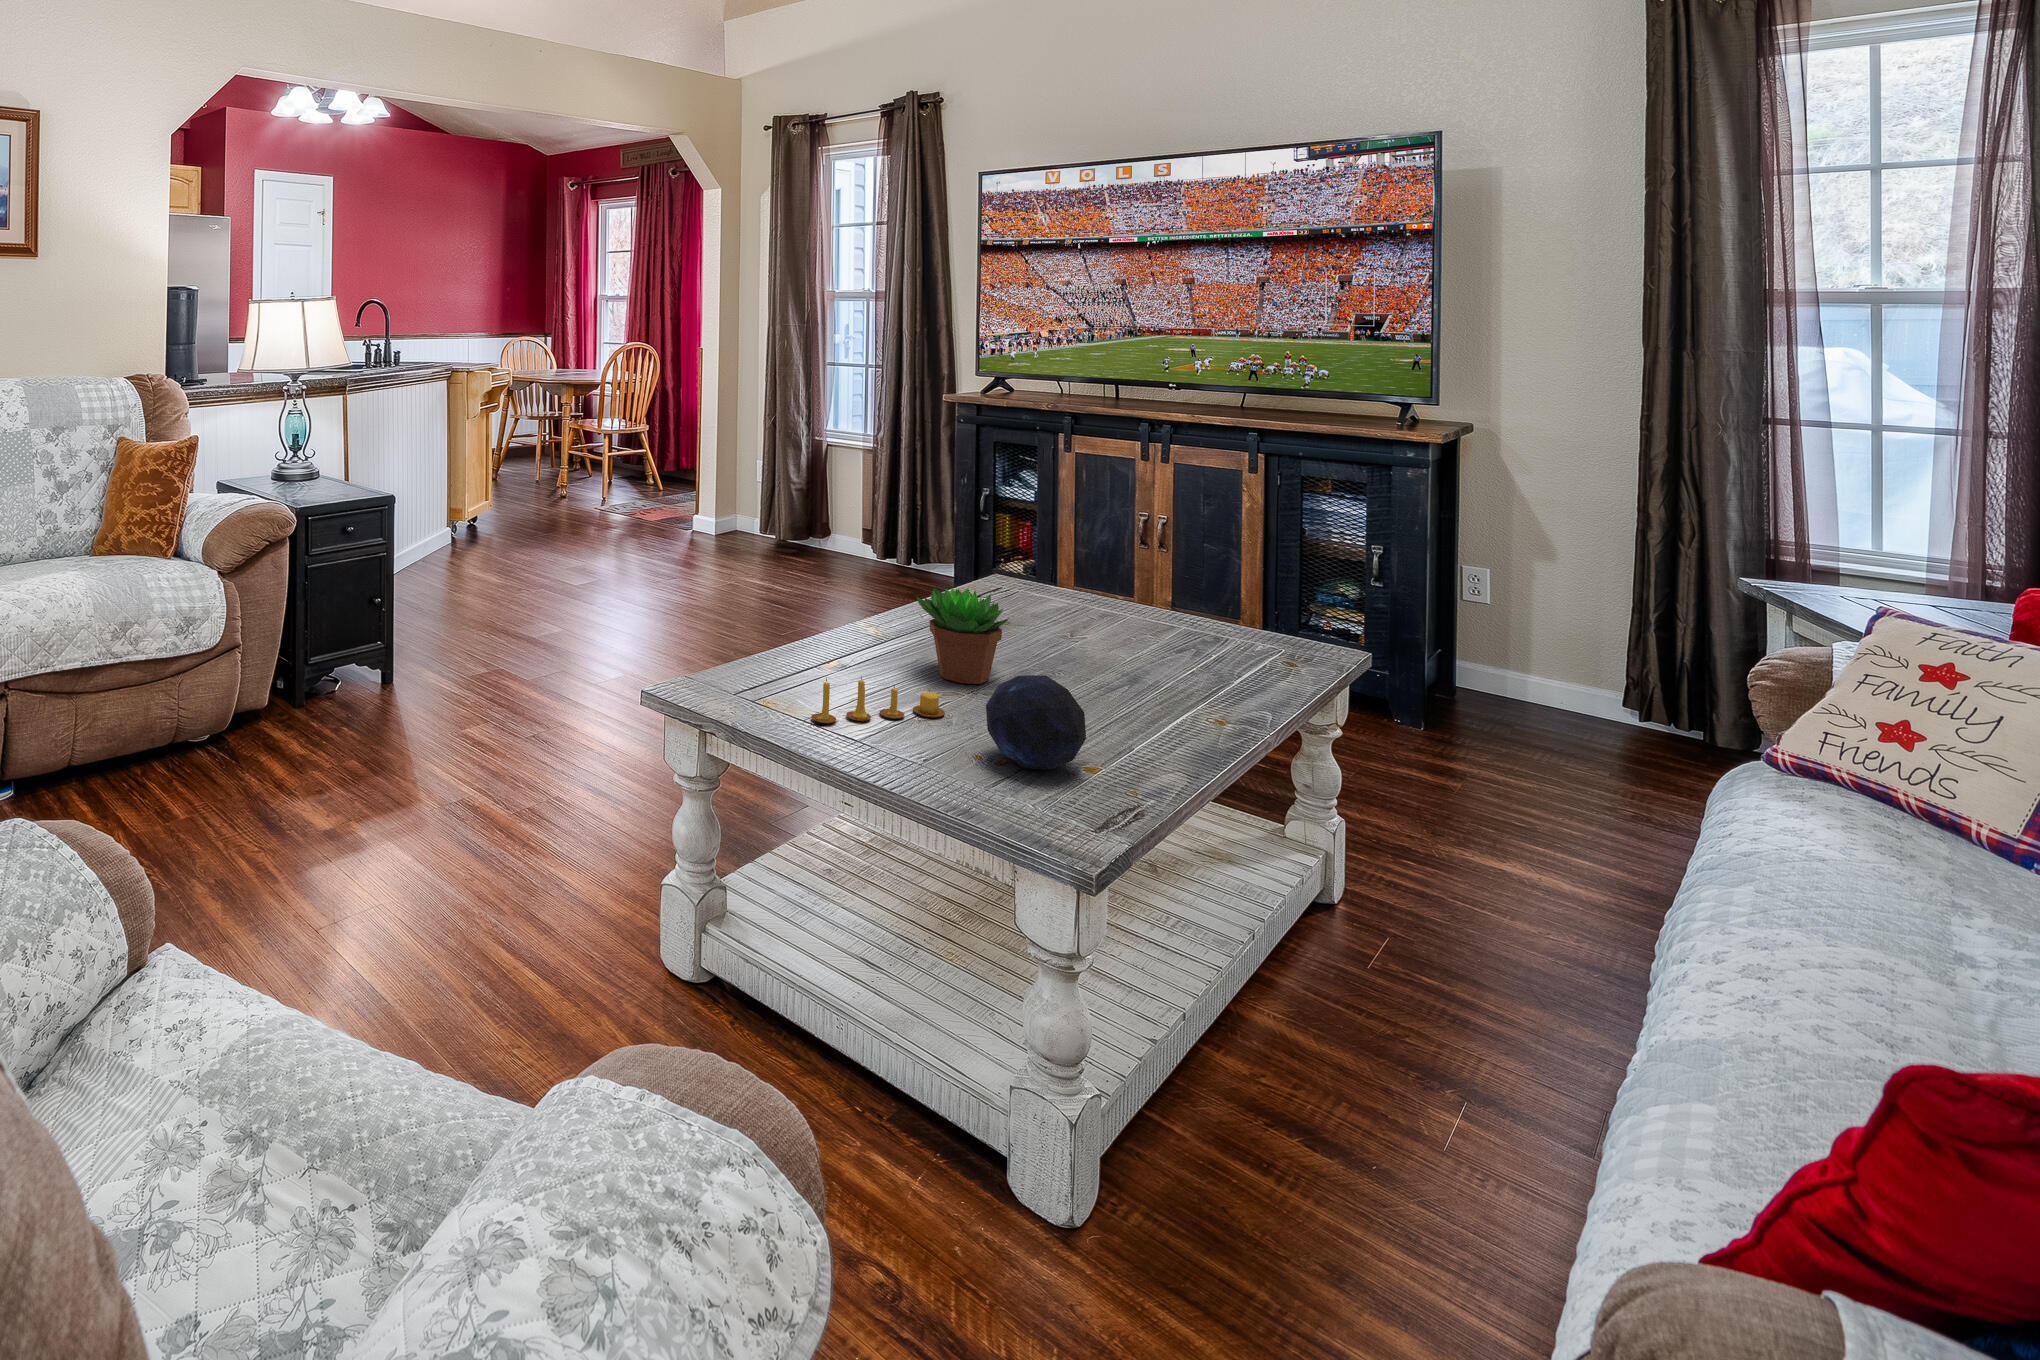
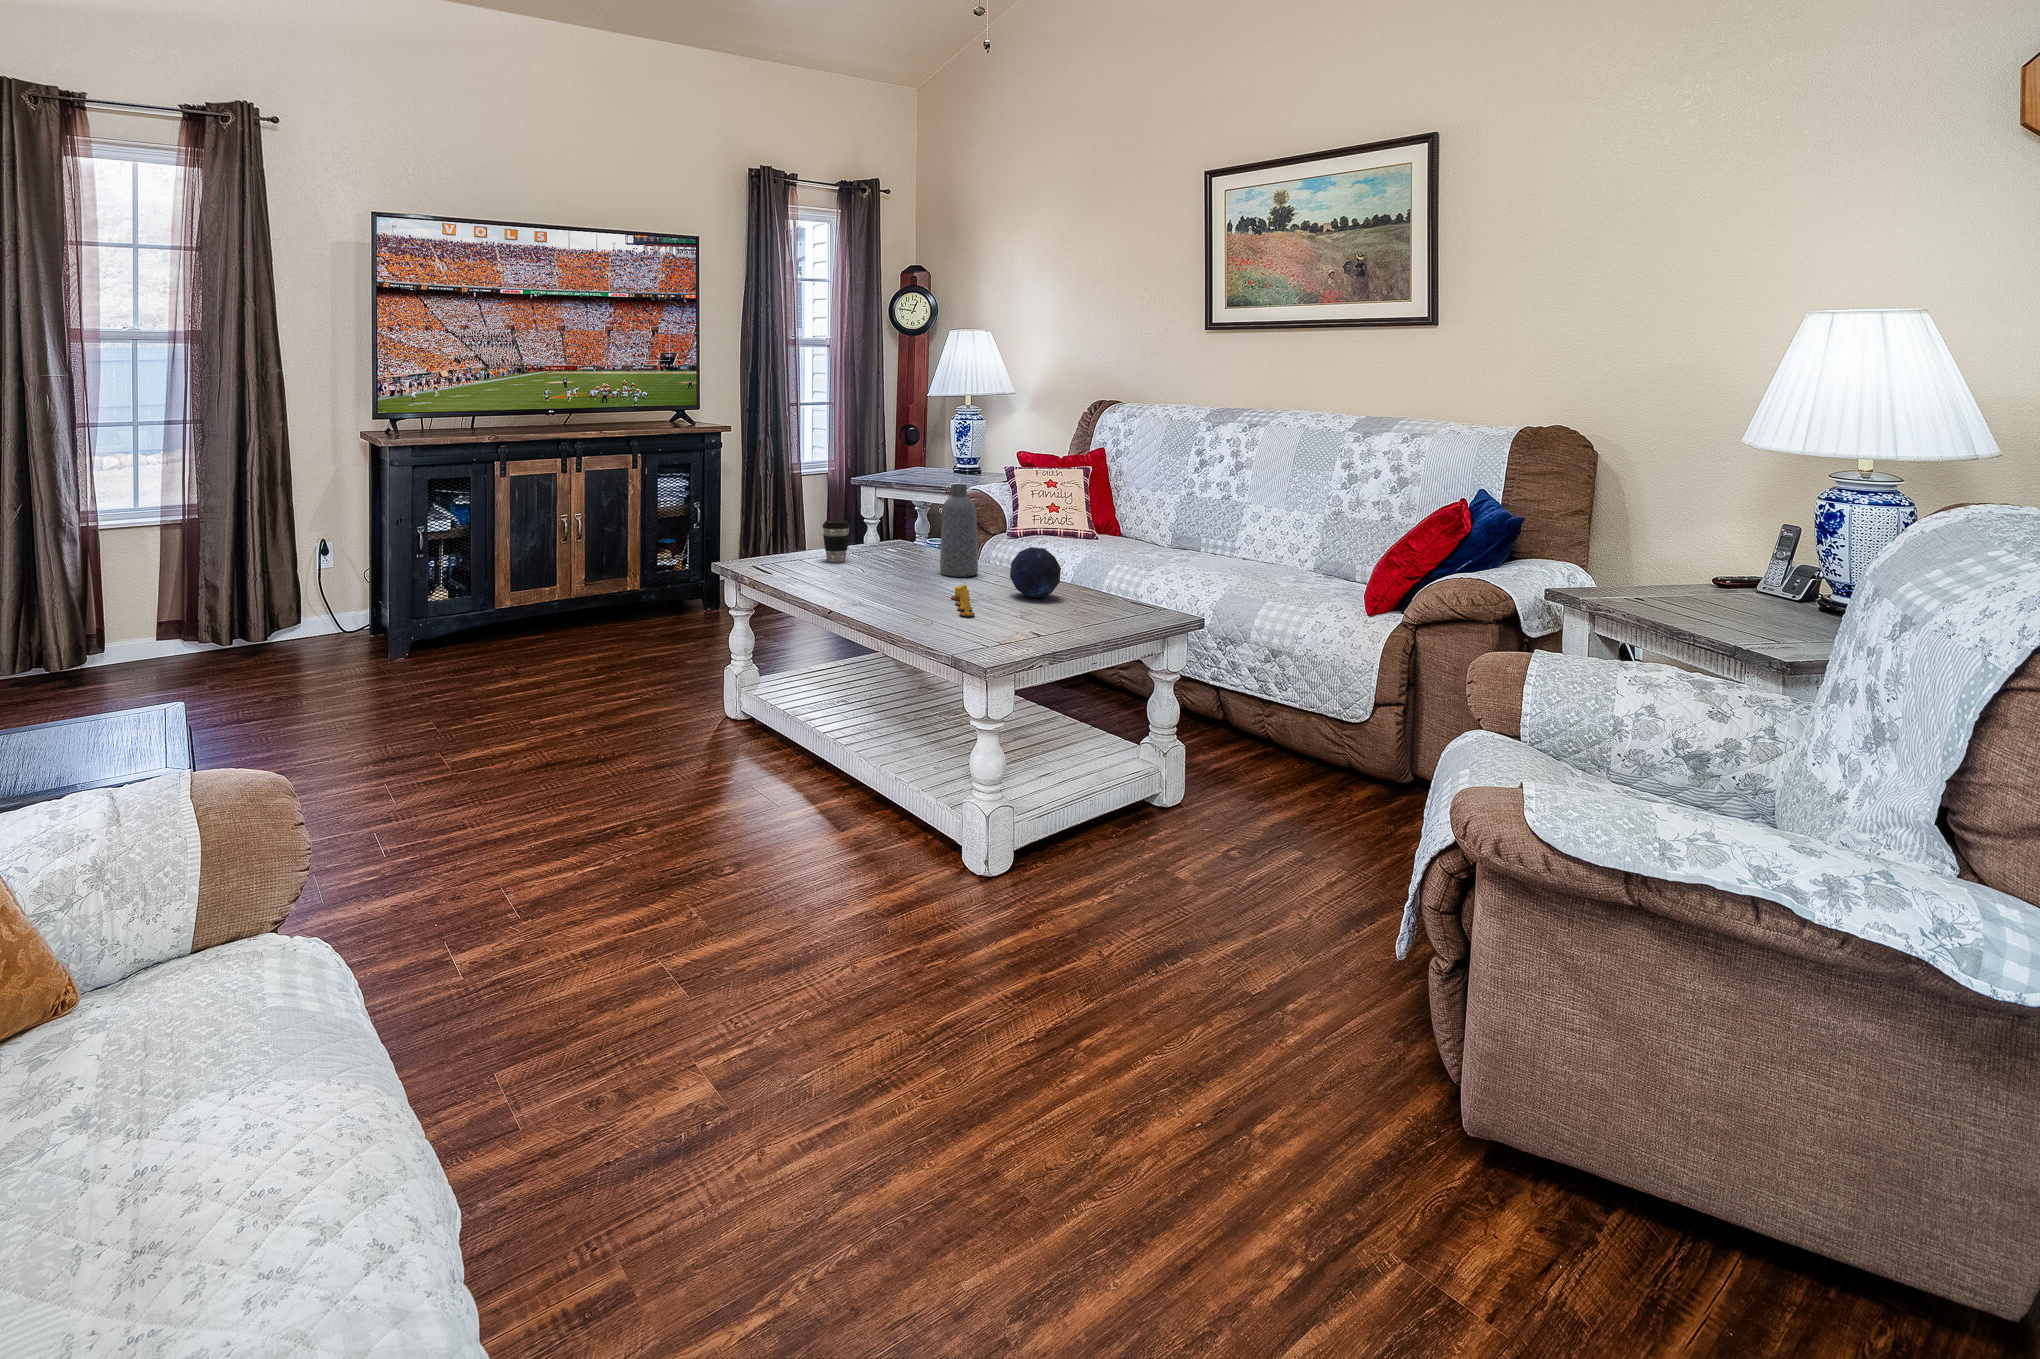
vase: none [1079,549,1154,715] -> present [940,484,978,577]
coffee cup: none [1030,568,1076,635] -> present [822,520,850,562]
succulent plant: present [916,588,1009,684] -> none [875,526,934,588]

